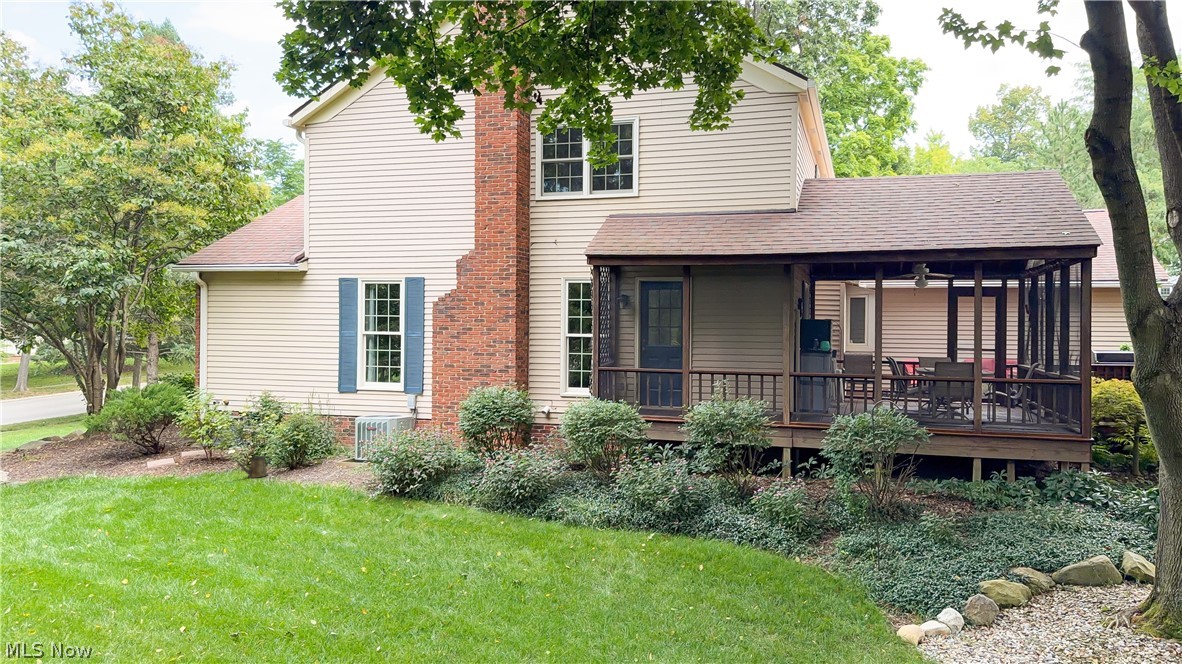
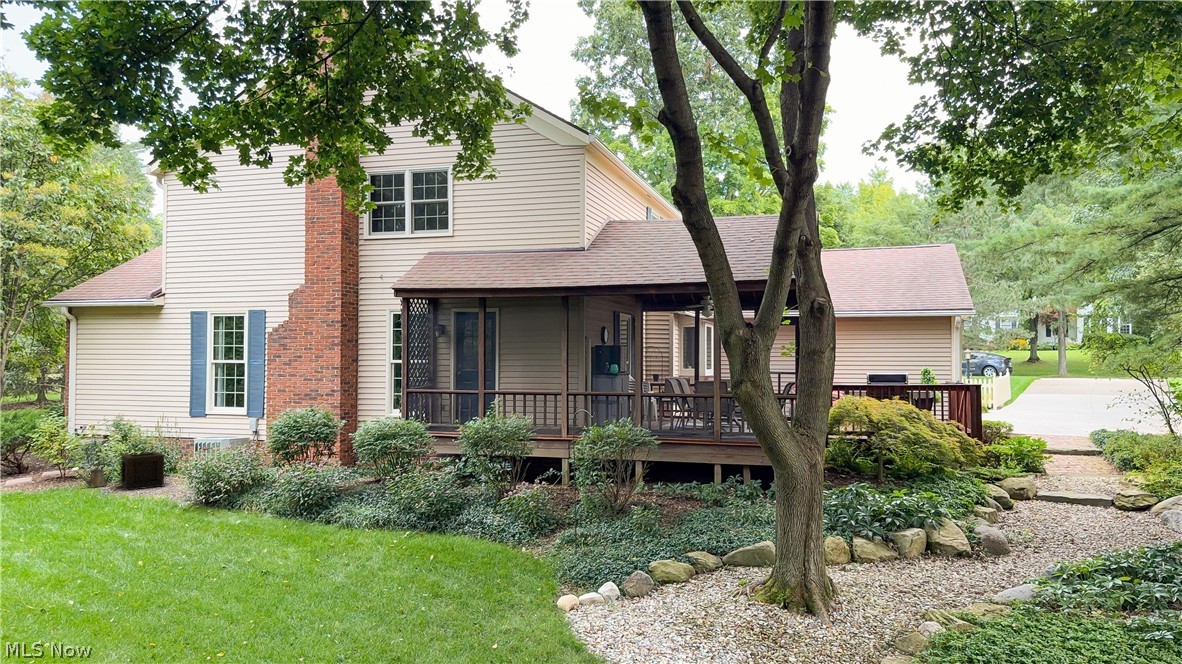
wooden crate: none [285,435,336,483] -> present [121,452,164,490]

